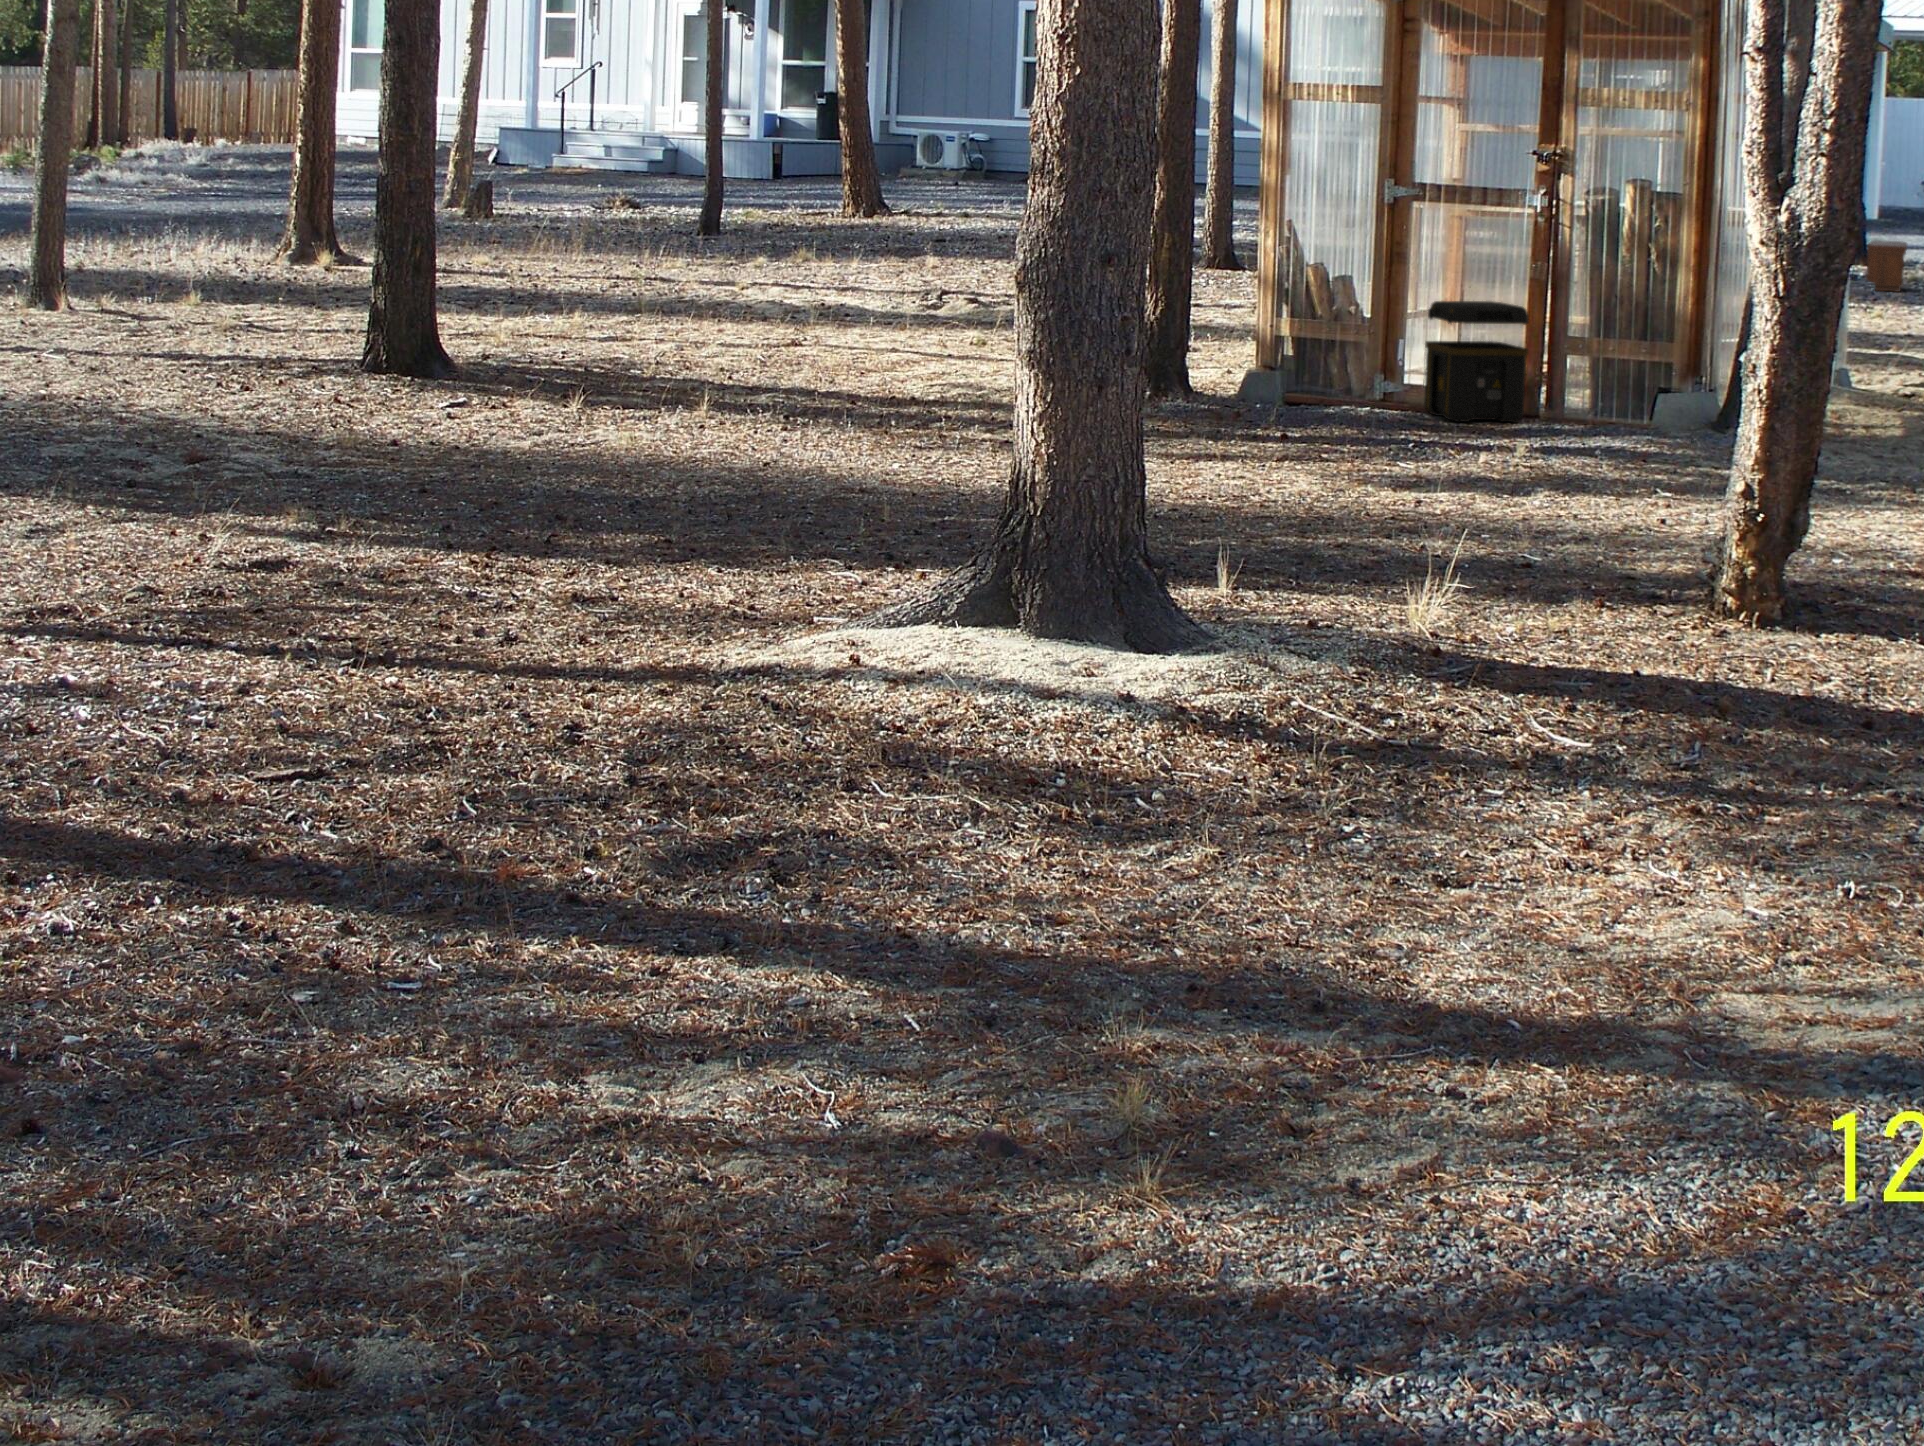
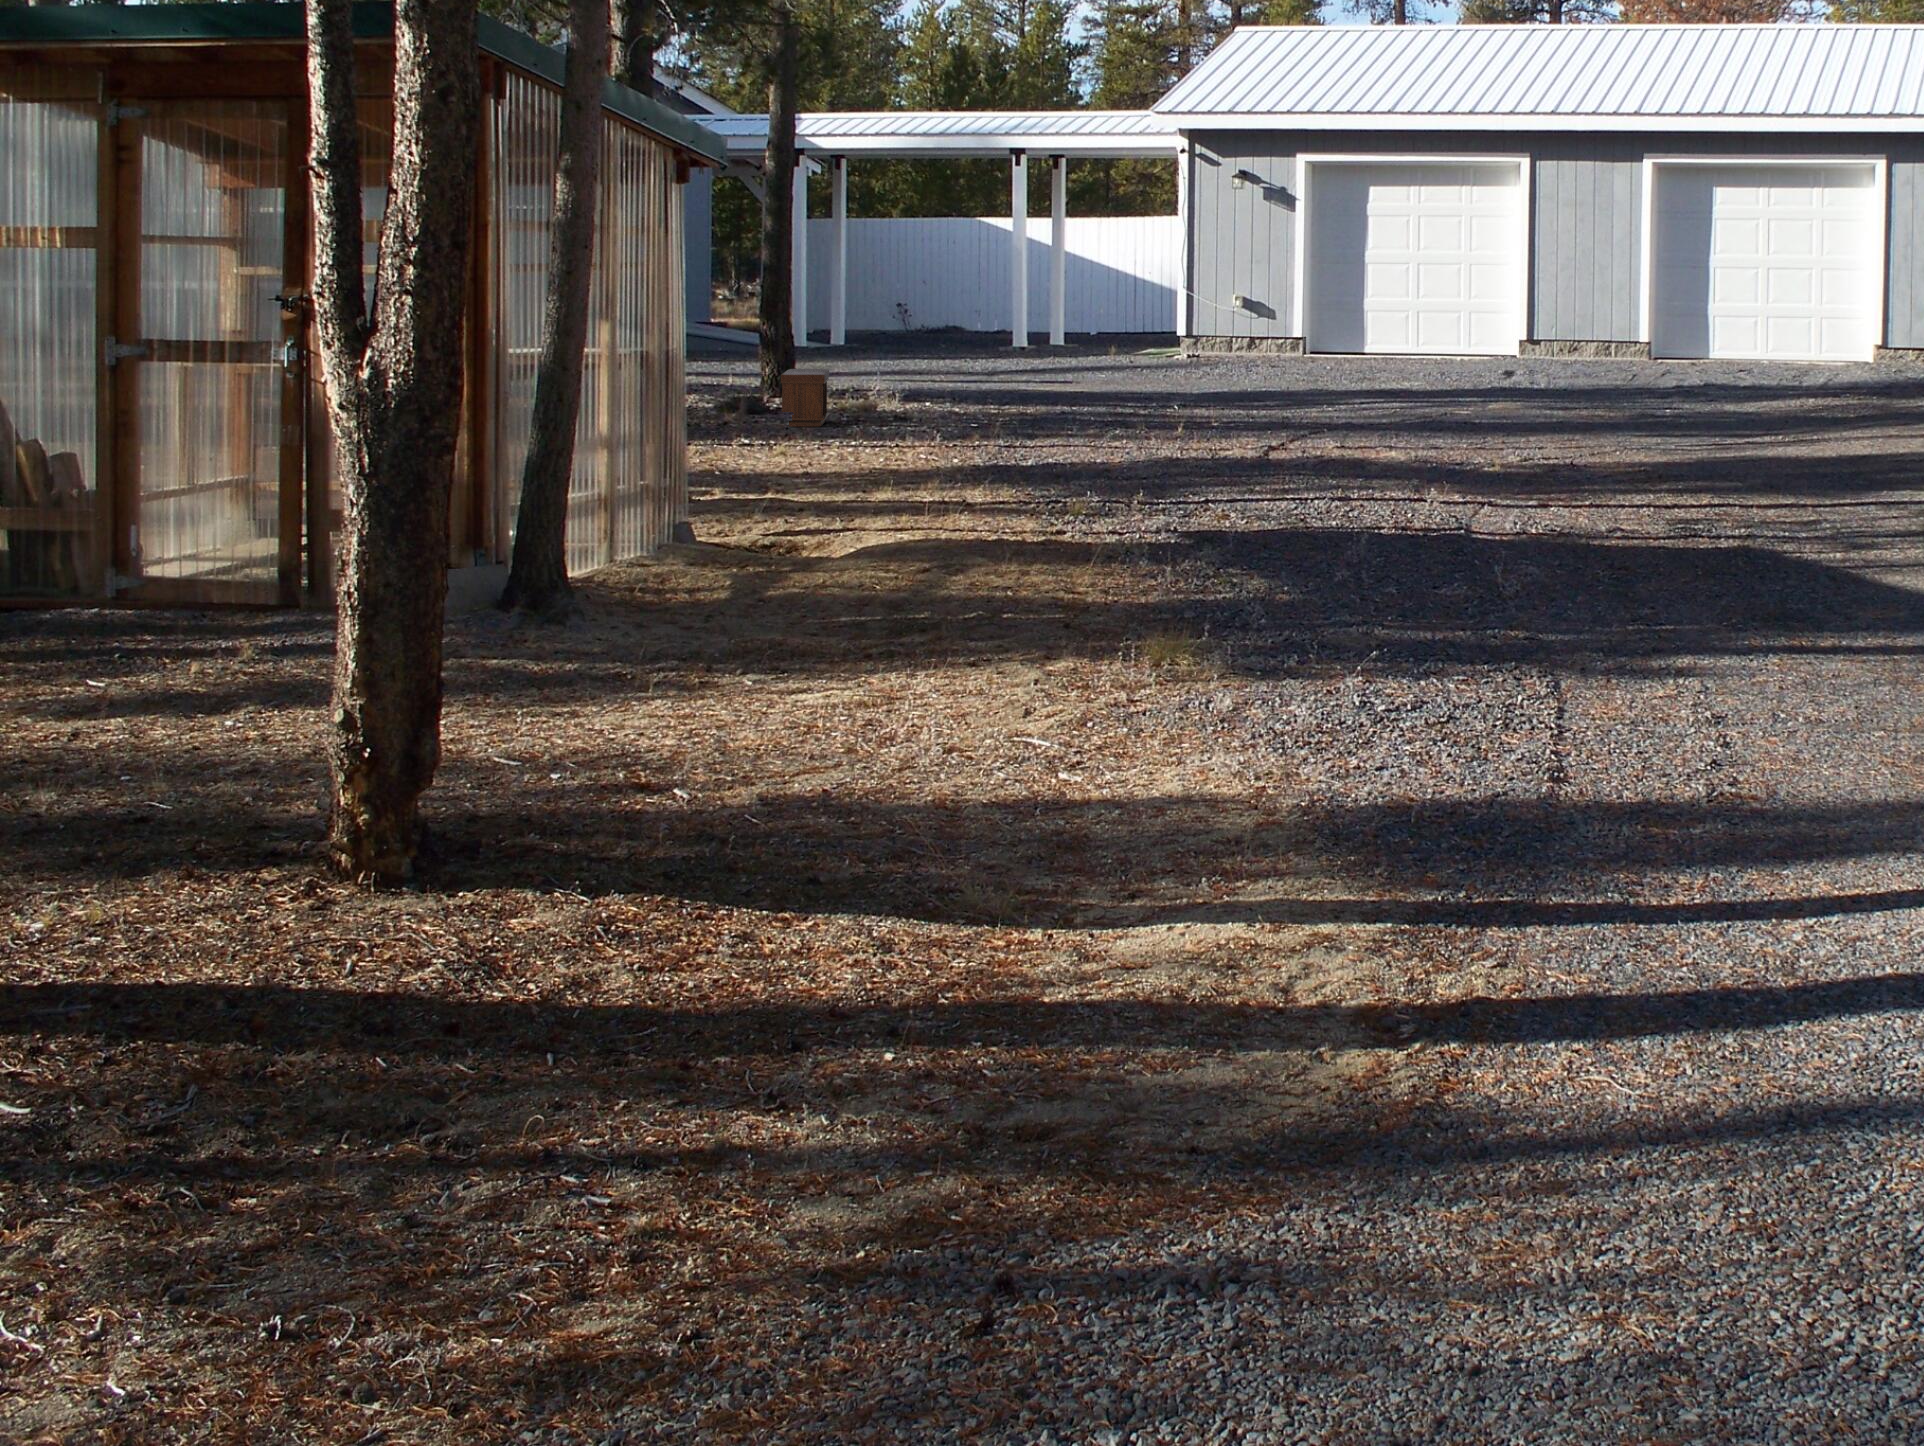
toolbox: present [1424,301,1529,422] -> none [77,482,224,645]

